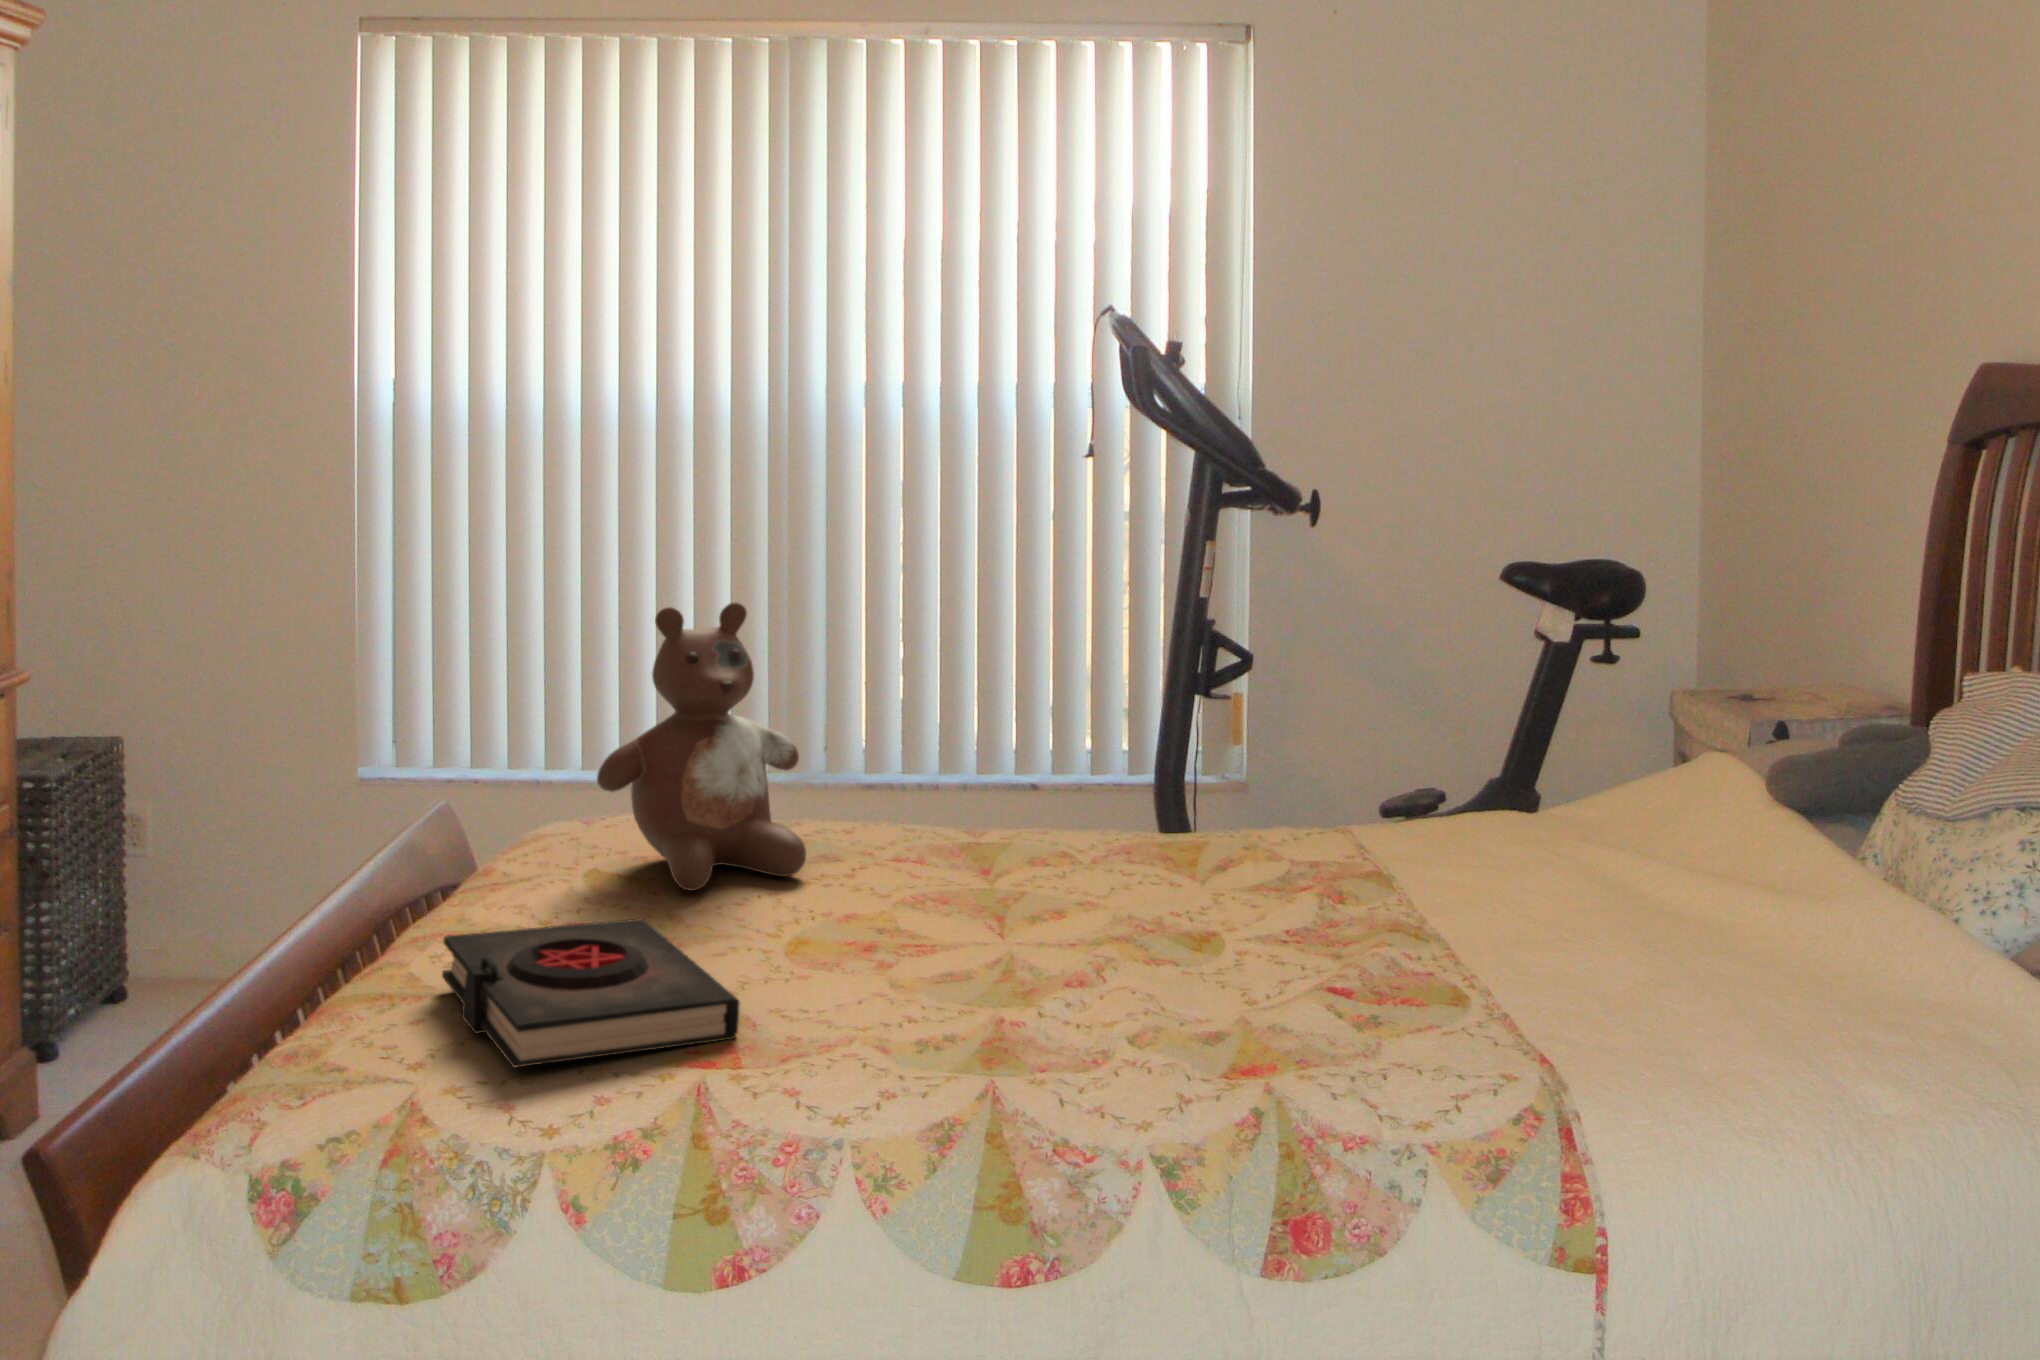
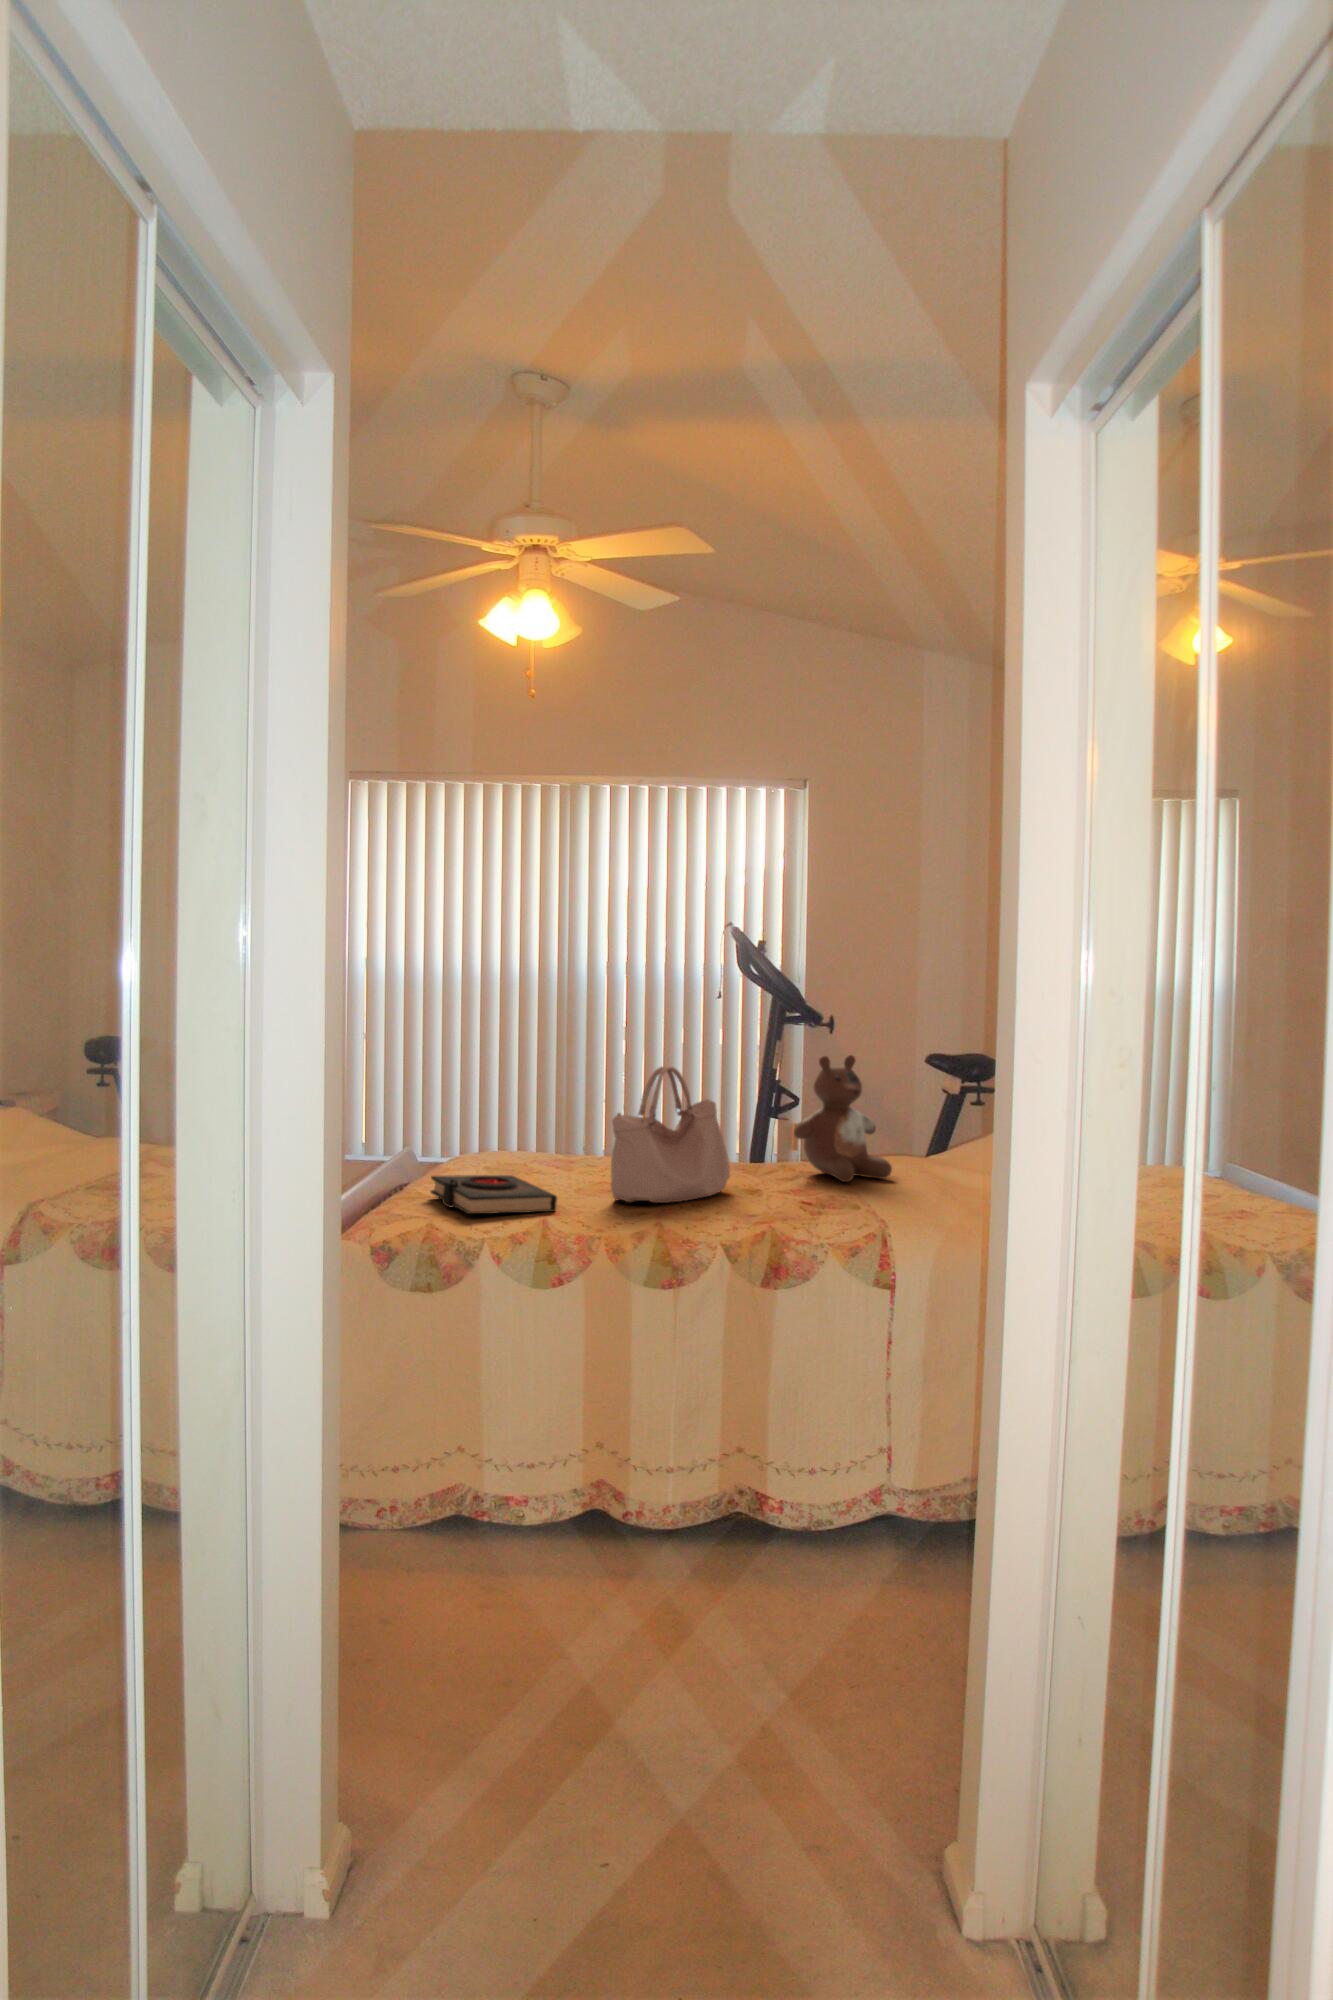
stuffed bear: present [597,602,806,891] -> present [794,1055,892,1182]
handbag: none [873,663,1151,1003] -> present [611,1067,730,1203]

